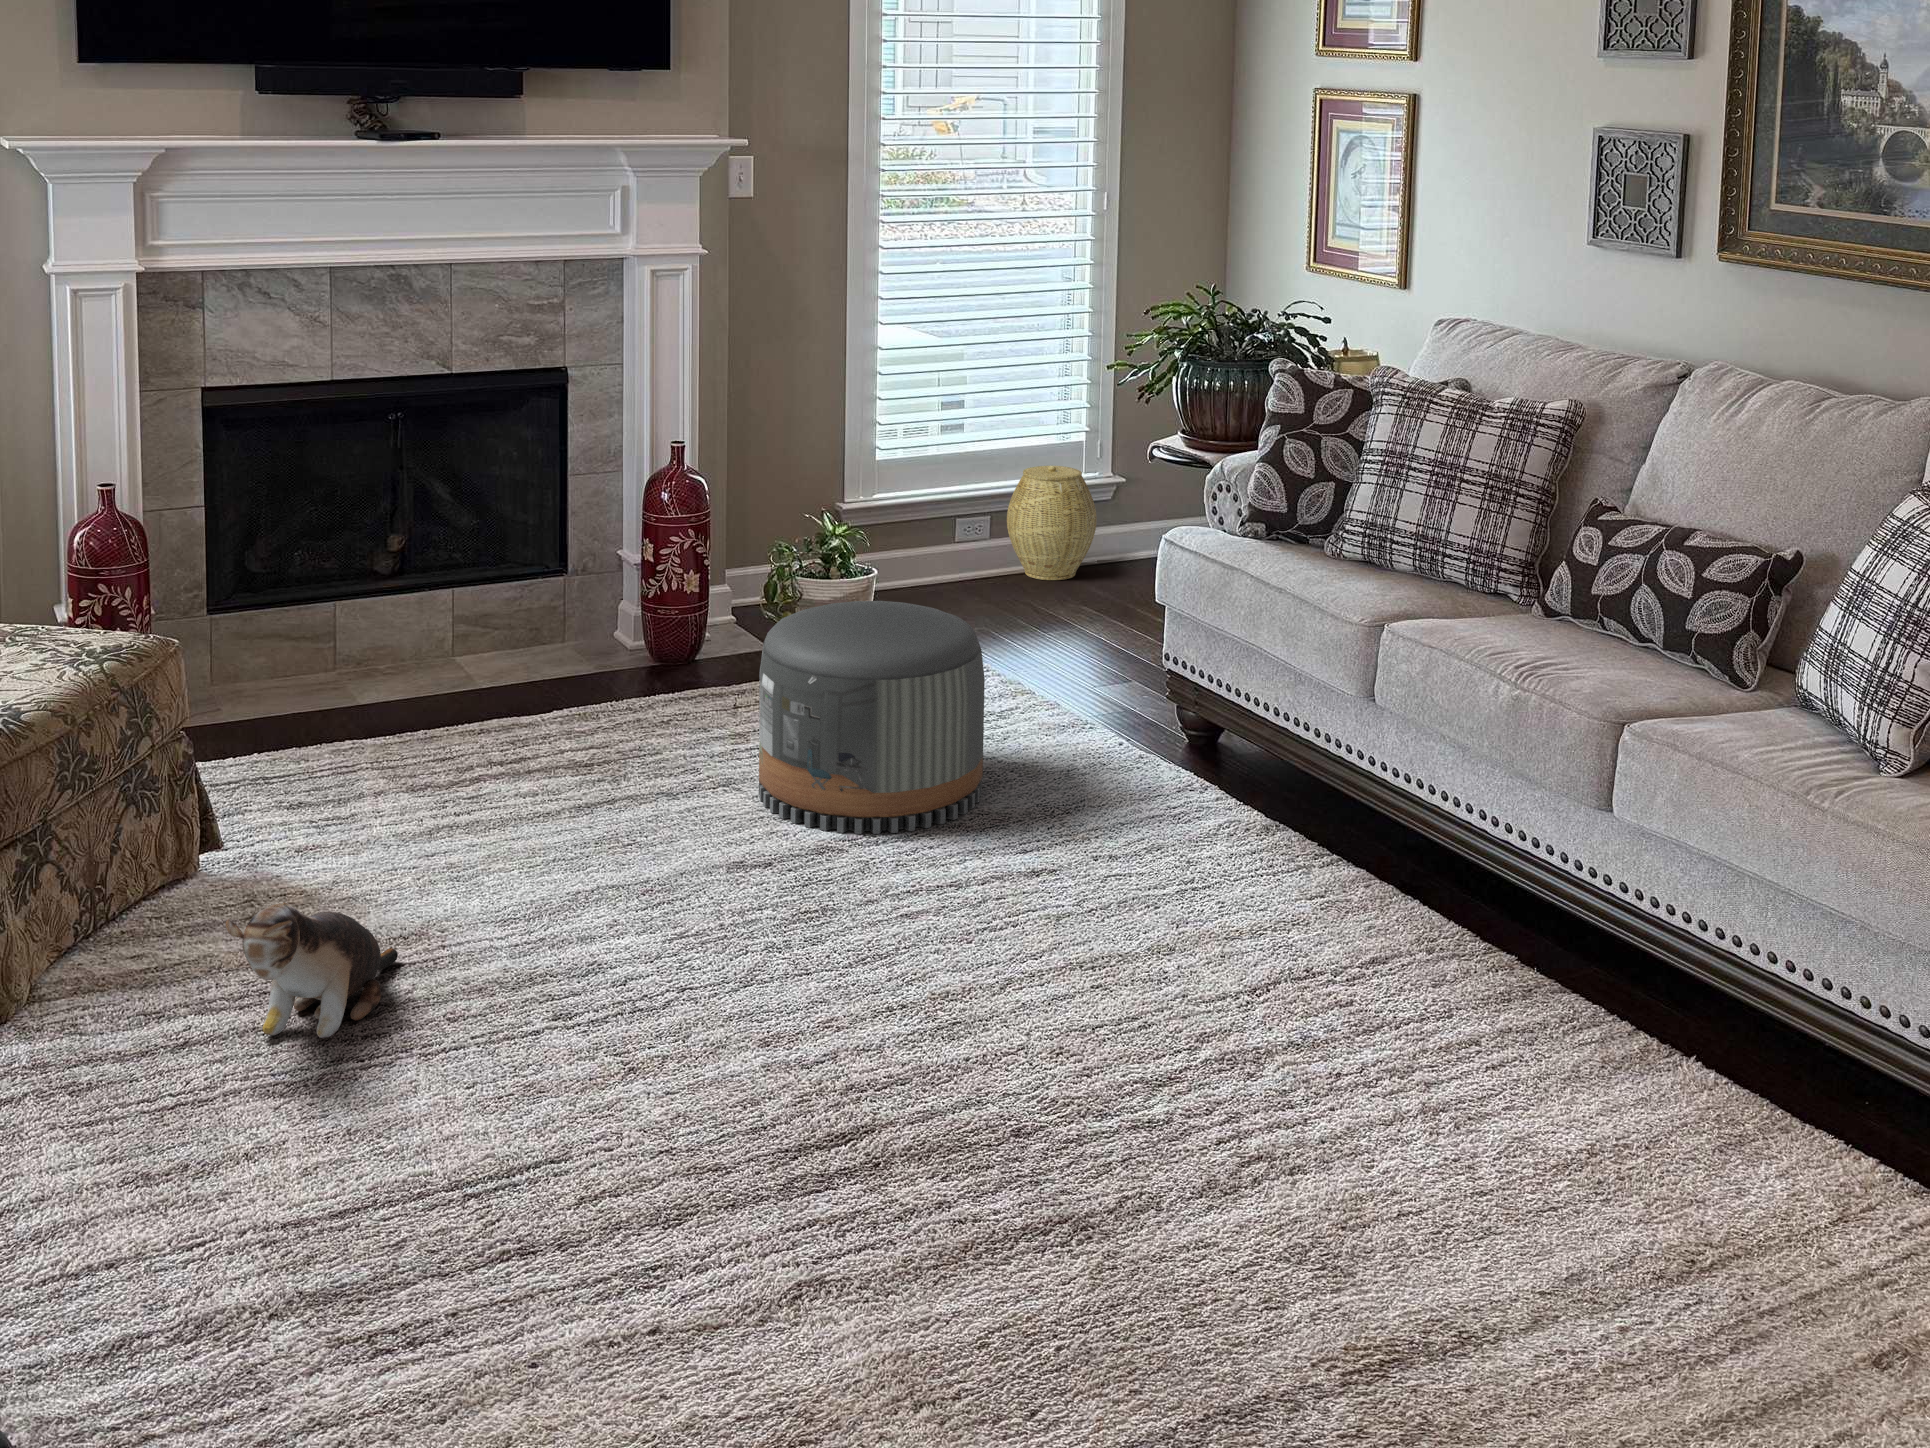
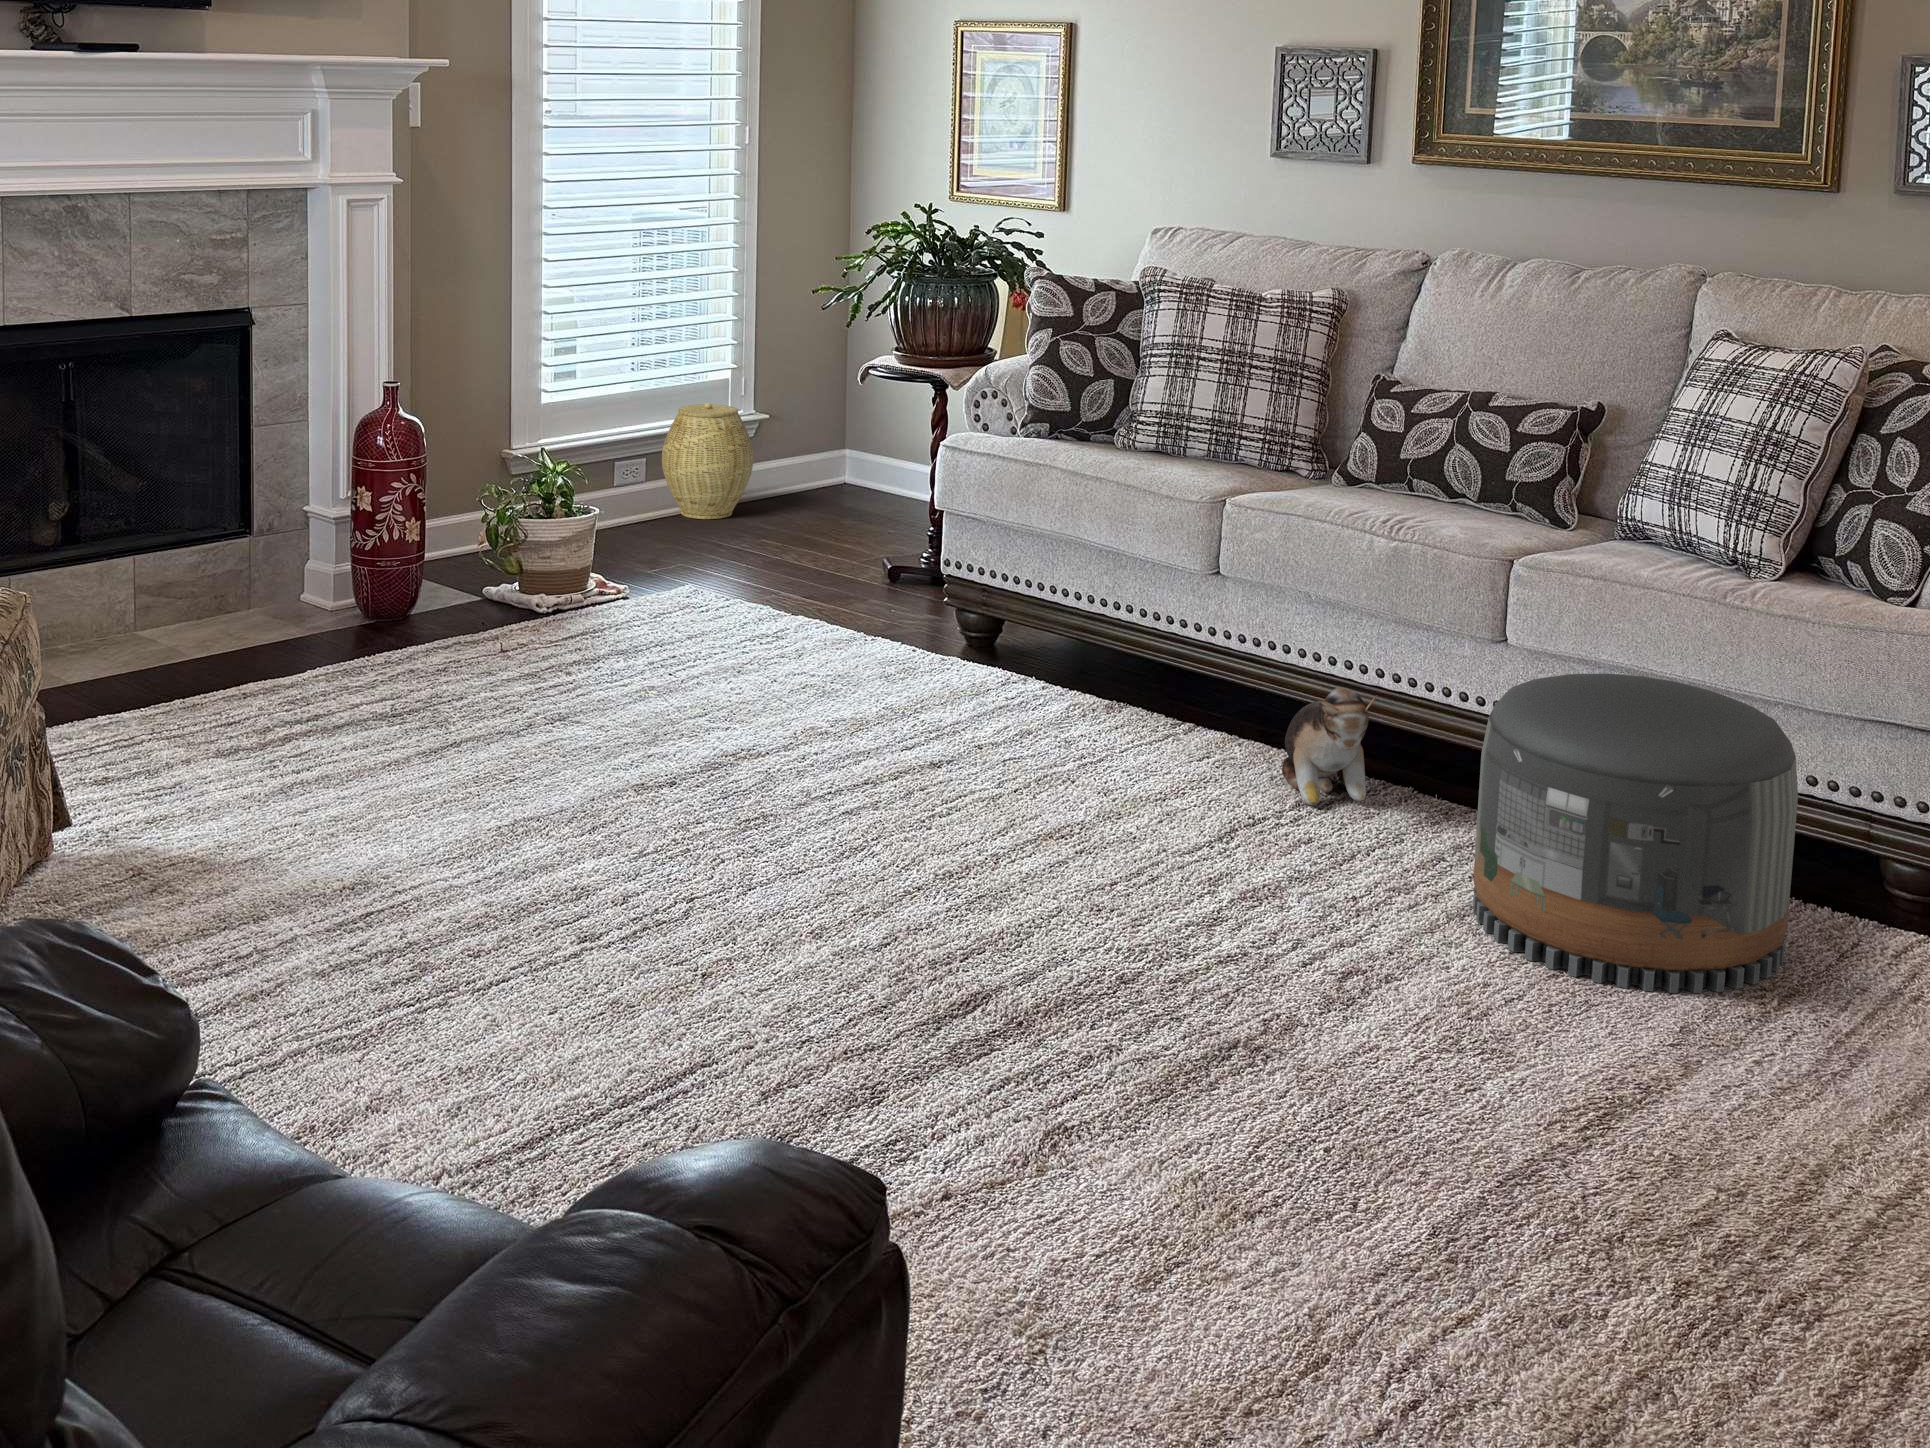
pouf: present [759,601,985,834] -> present [1473,674,1798,993]
plush toy: present [226,902,398,1038] -> present [1282,687,1377,805]

